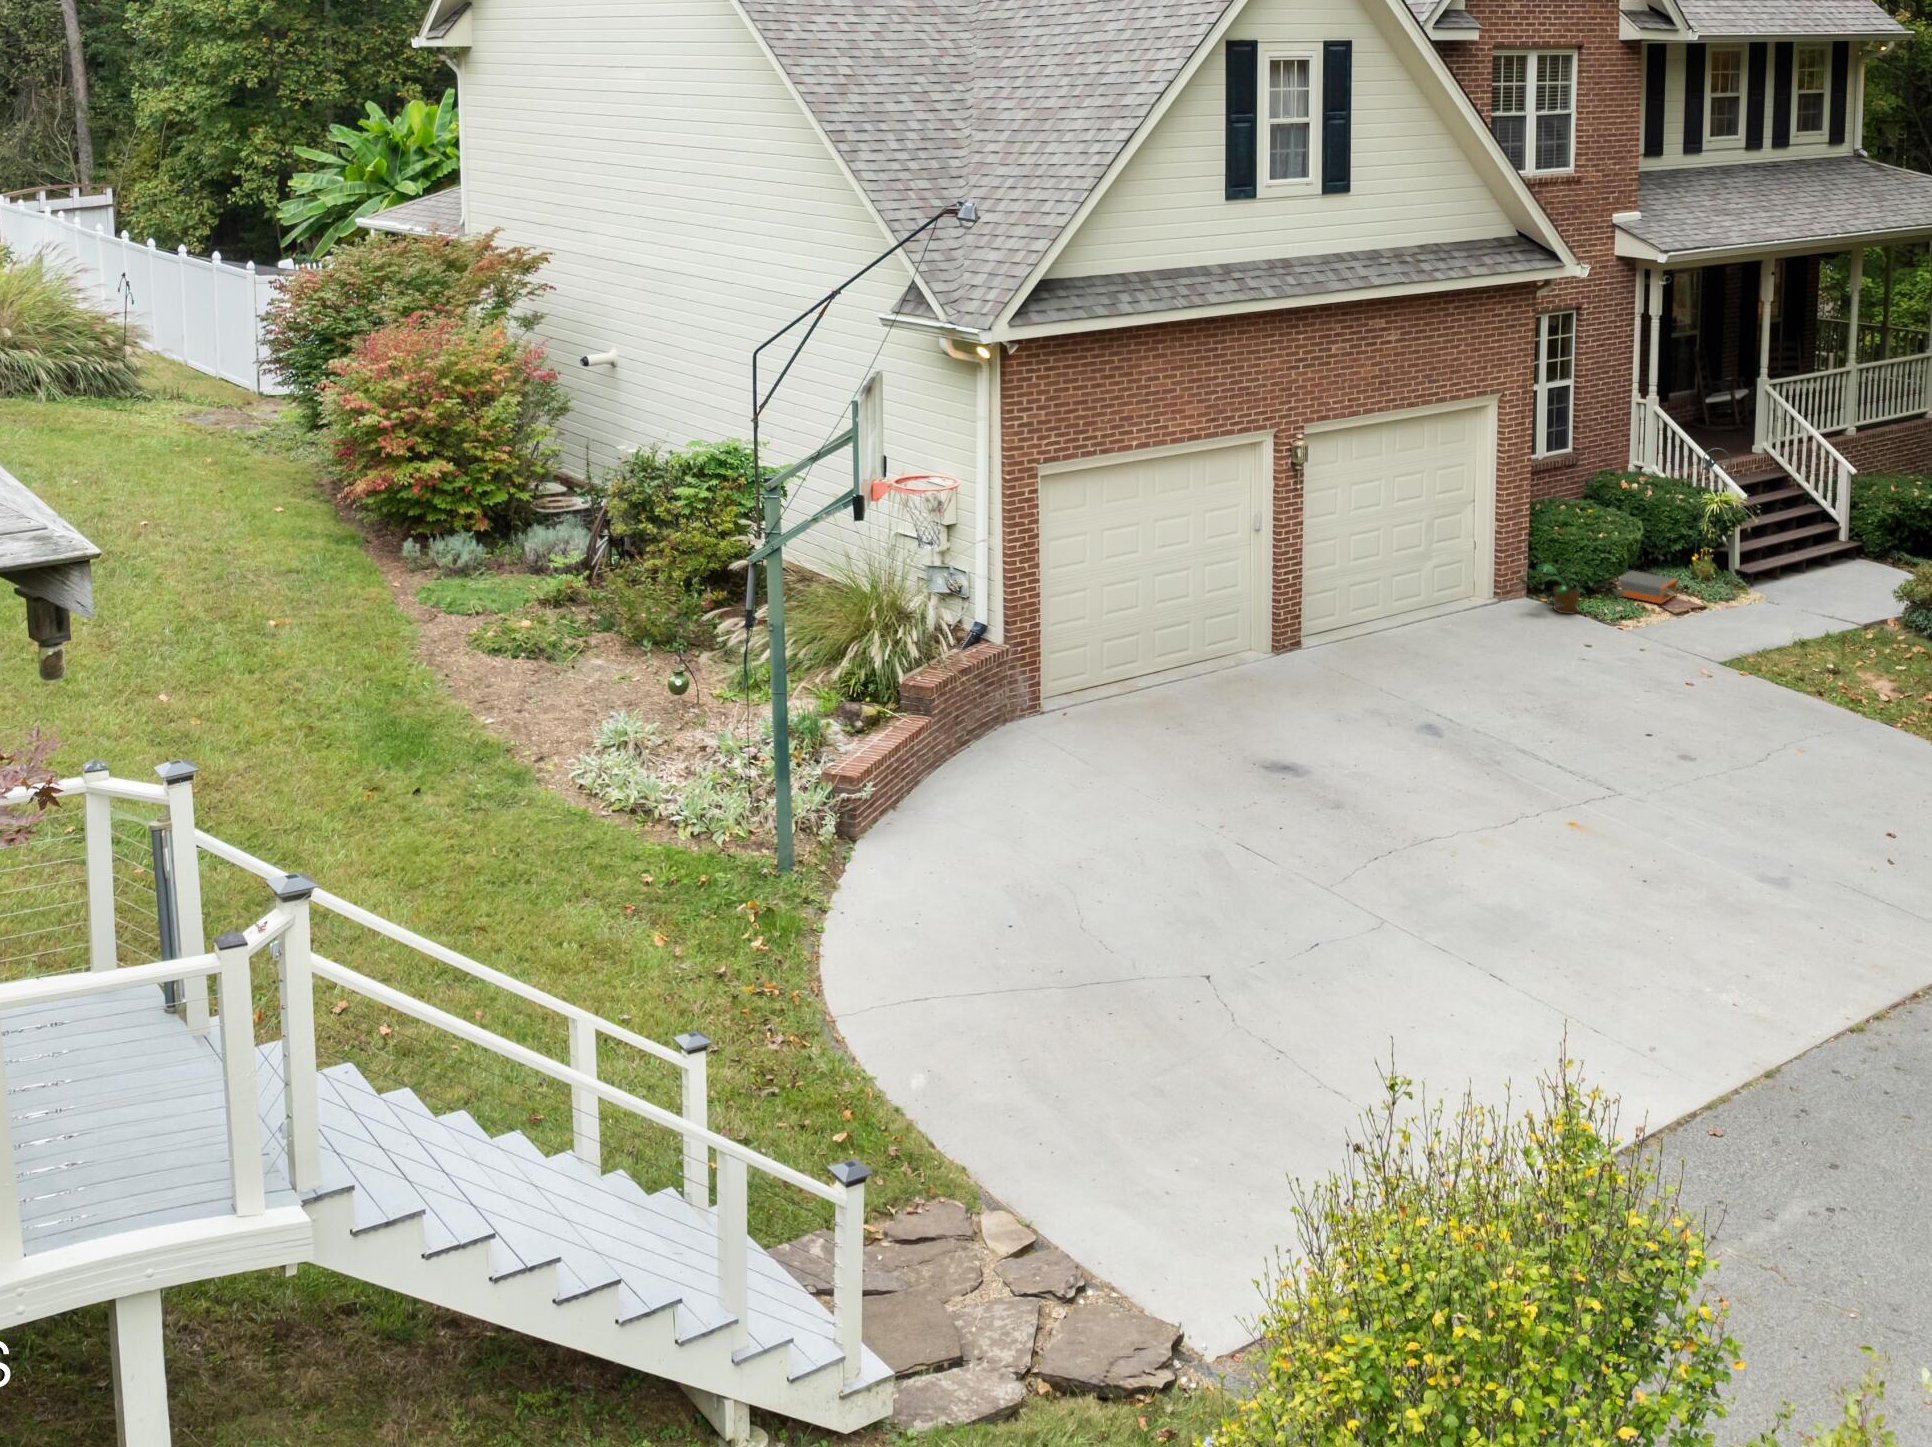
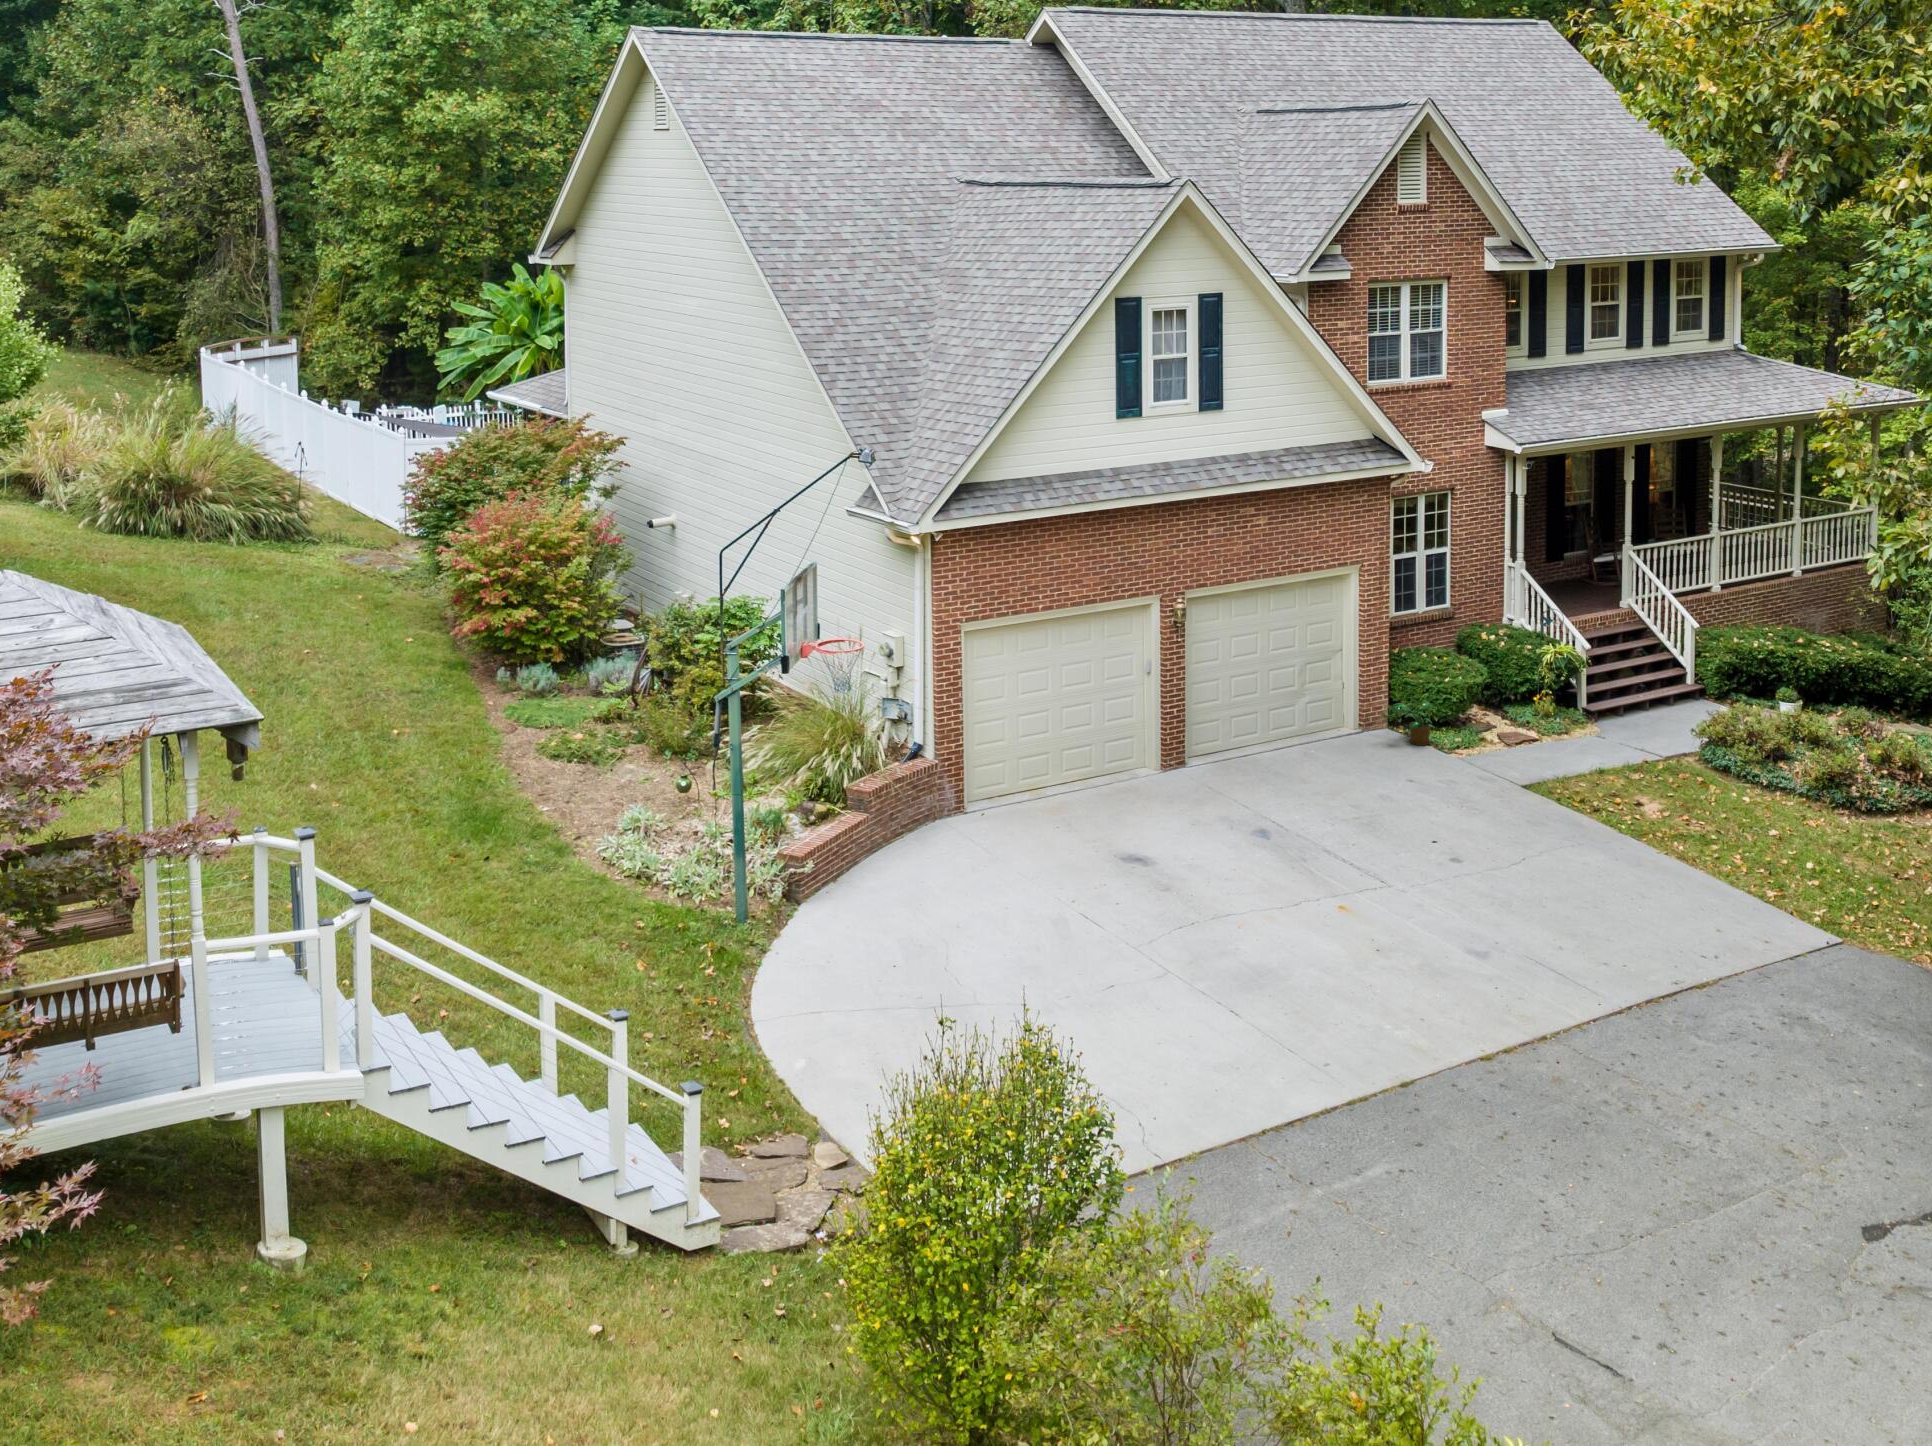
storage box: present [1619,571,1678,604] -> none [1464,710,1521,739]

